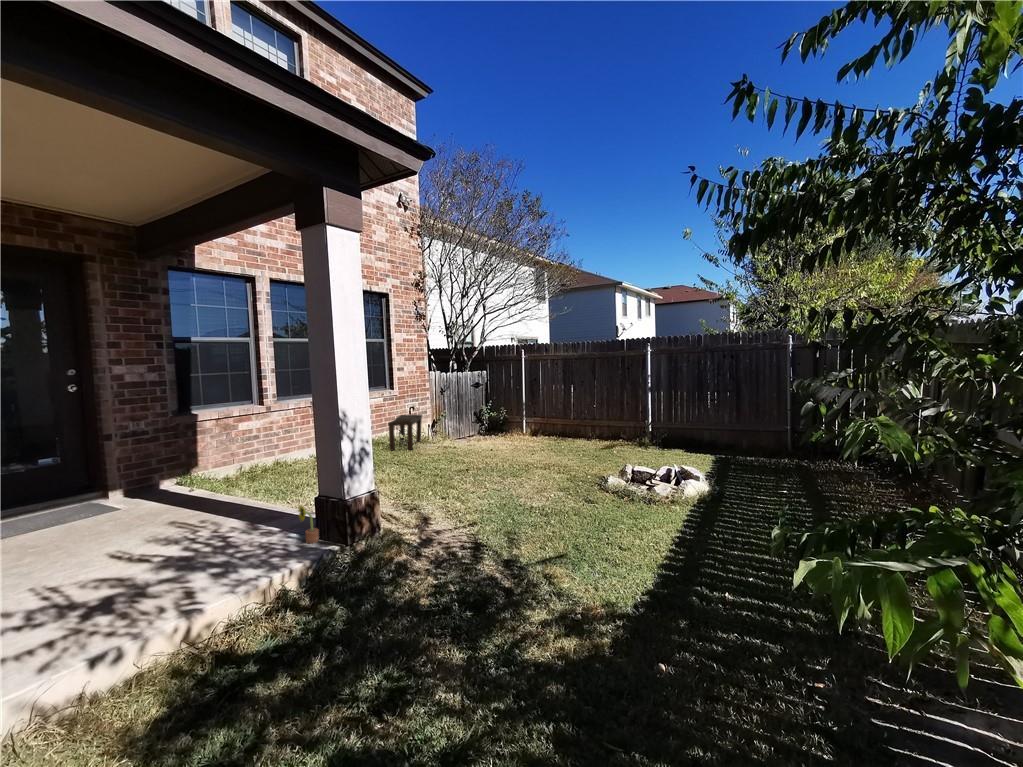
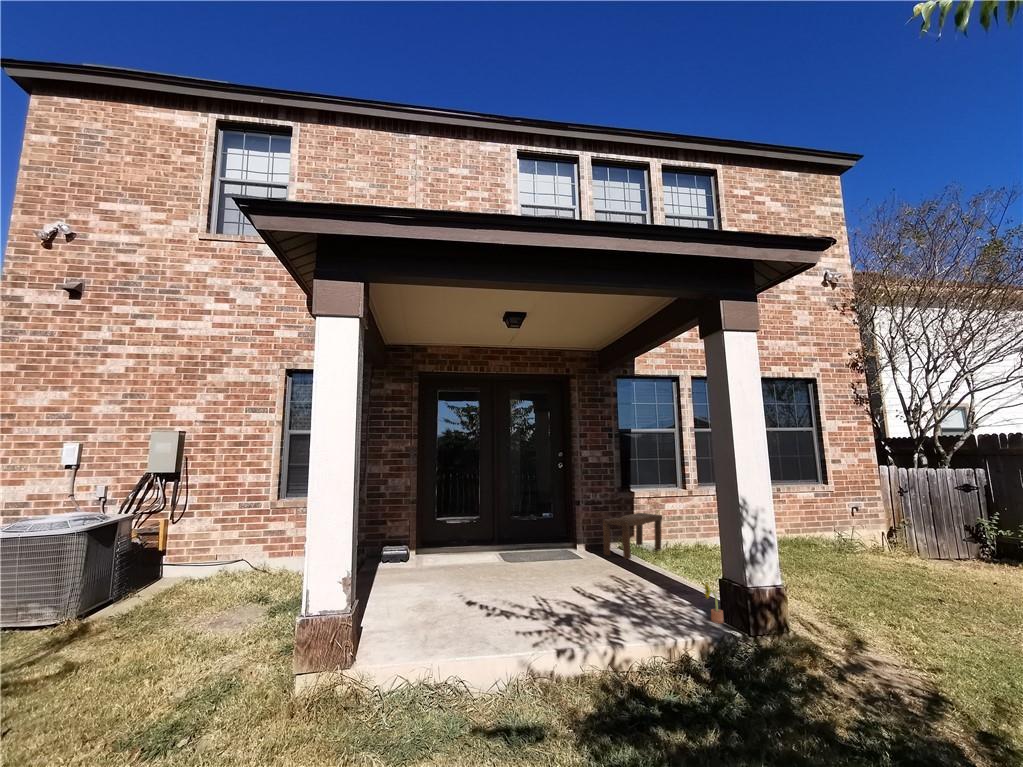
bench: present [388,415,422,451] -> present [603,513,662,559]

